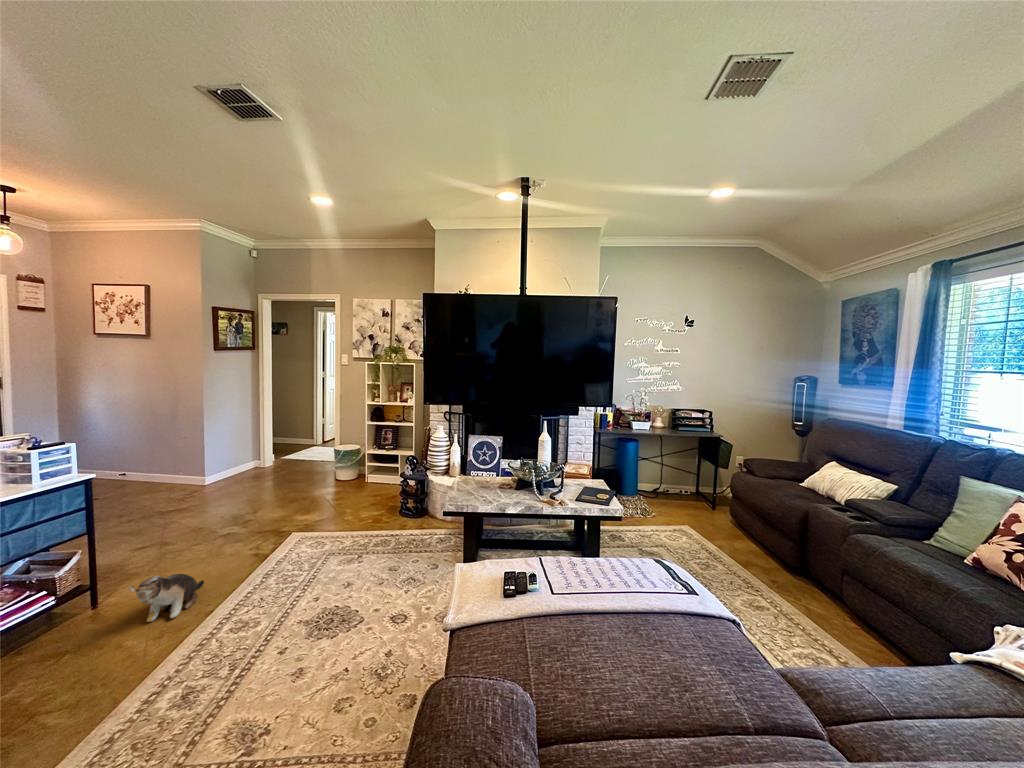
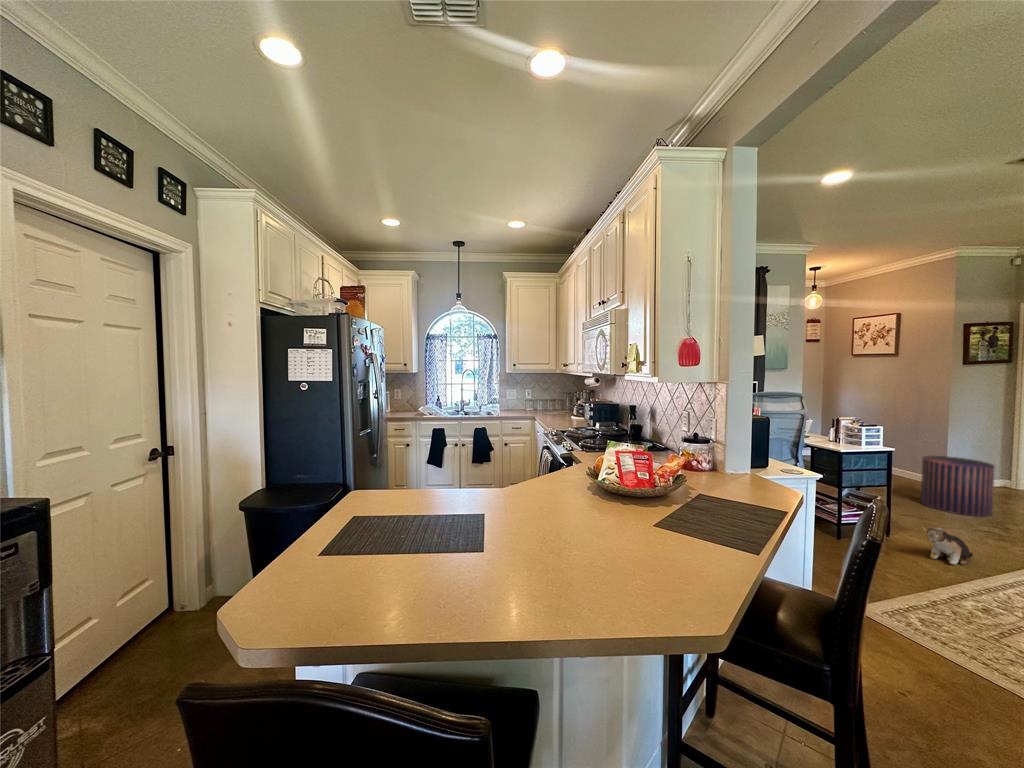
pouf: none [170,452,240,521] -> present [921,456,995,517]

